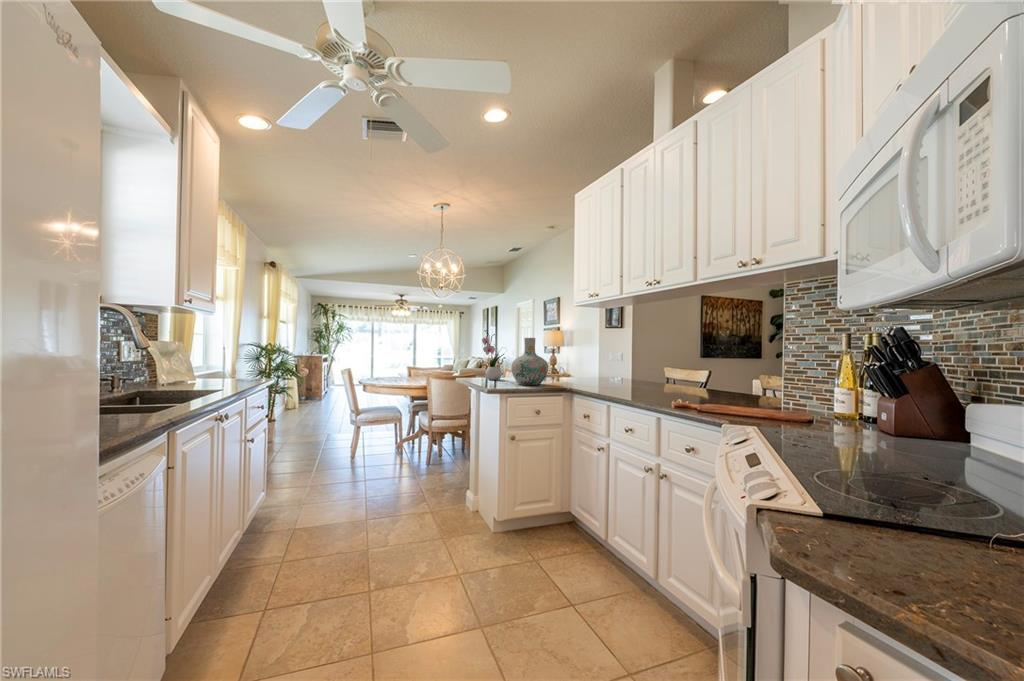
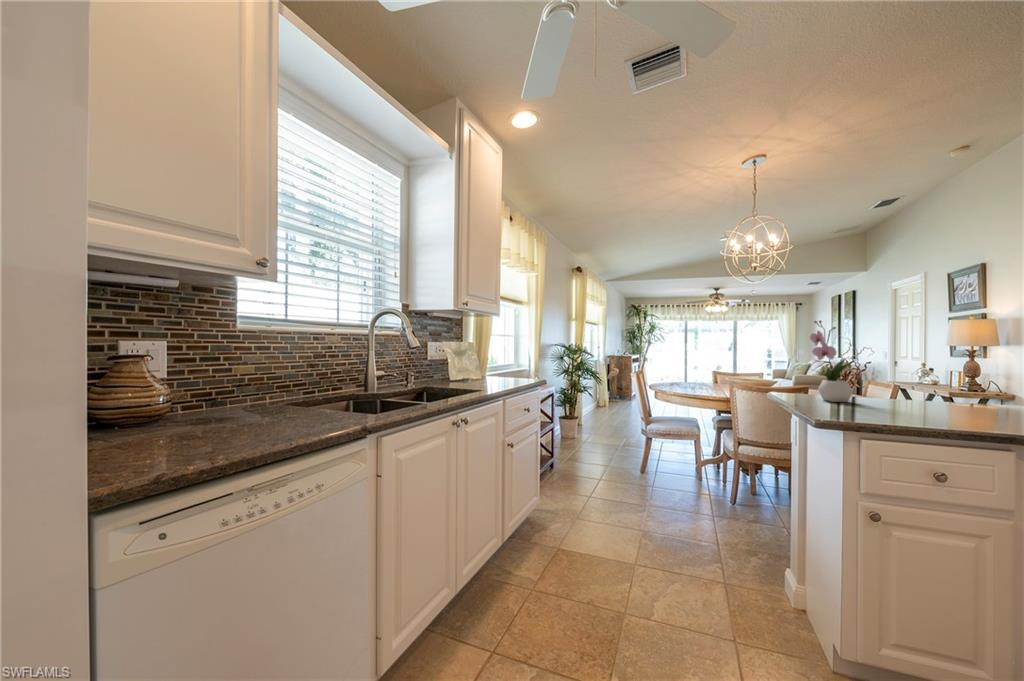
vase: present [511,338,548,385] -> none [872,331,971,422]

